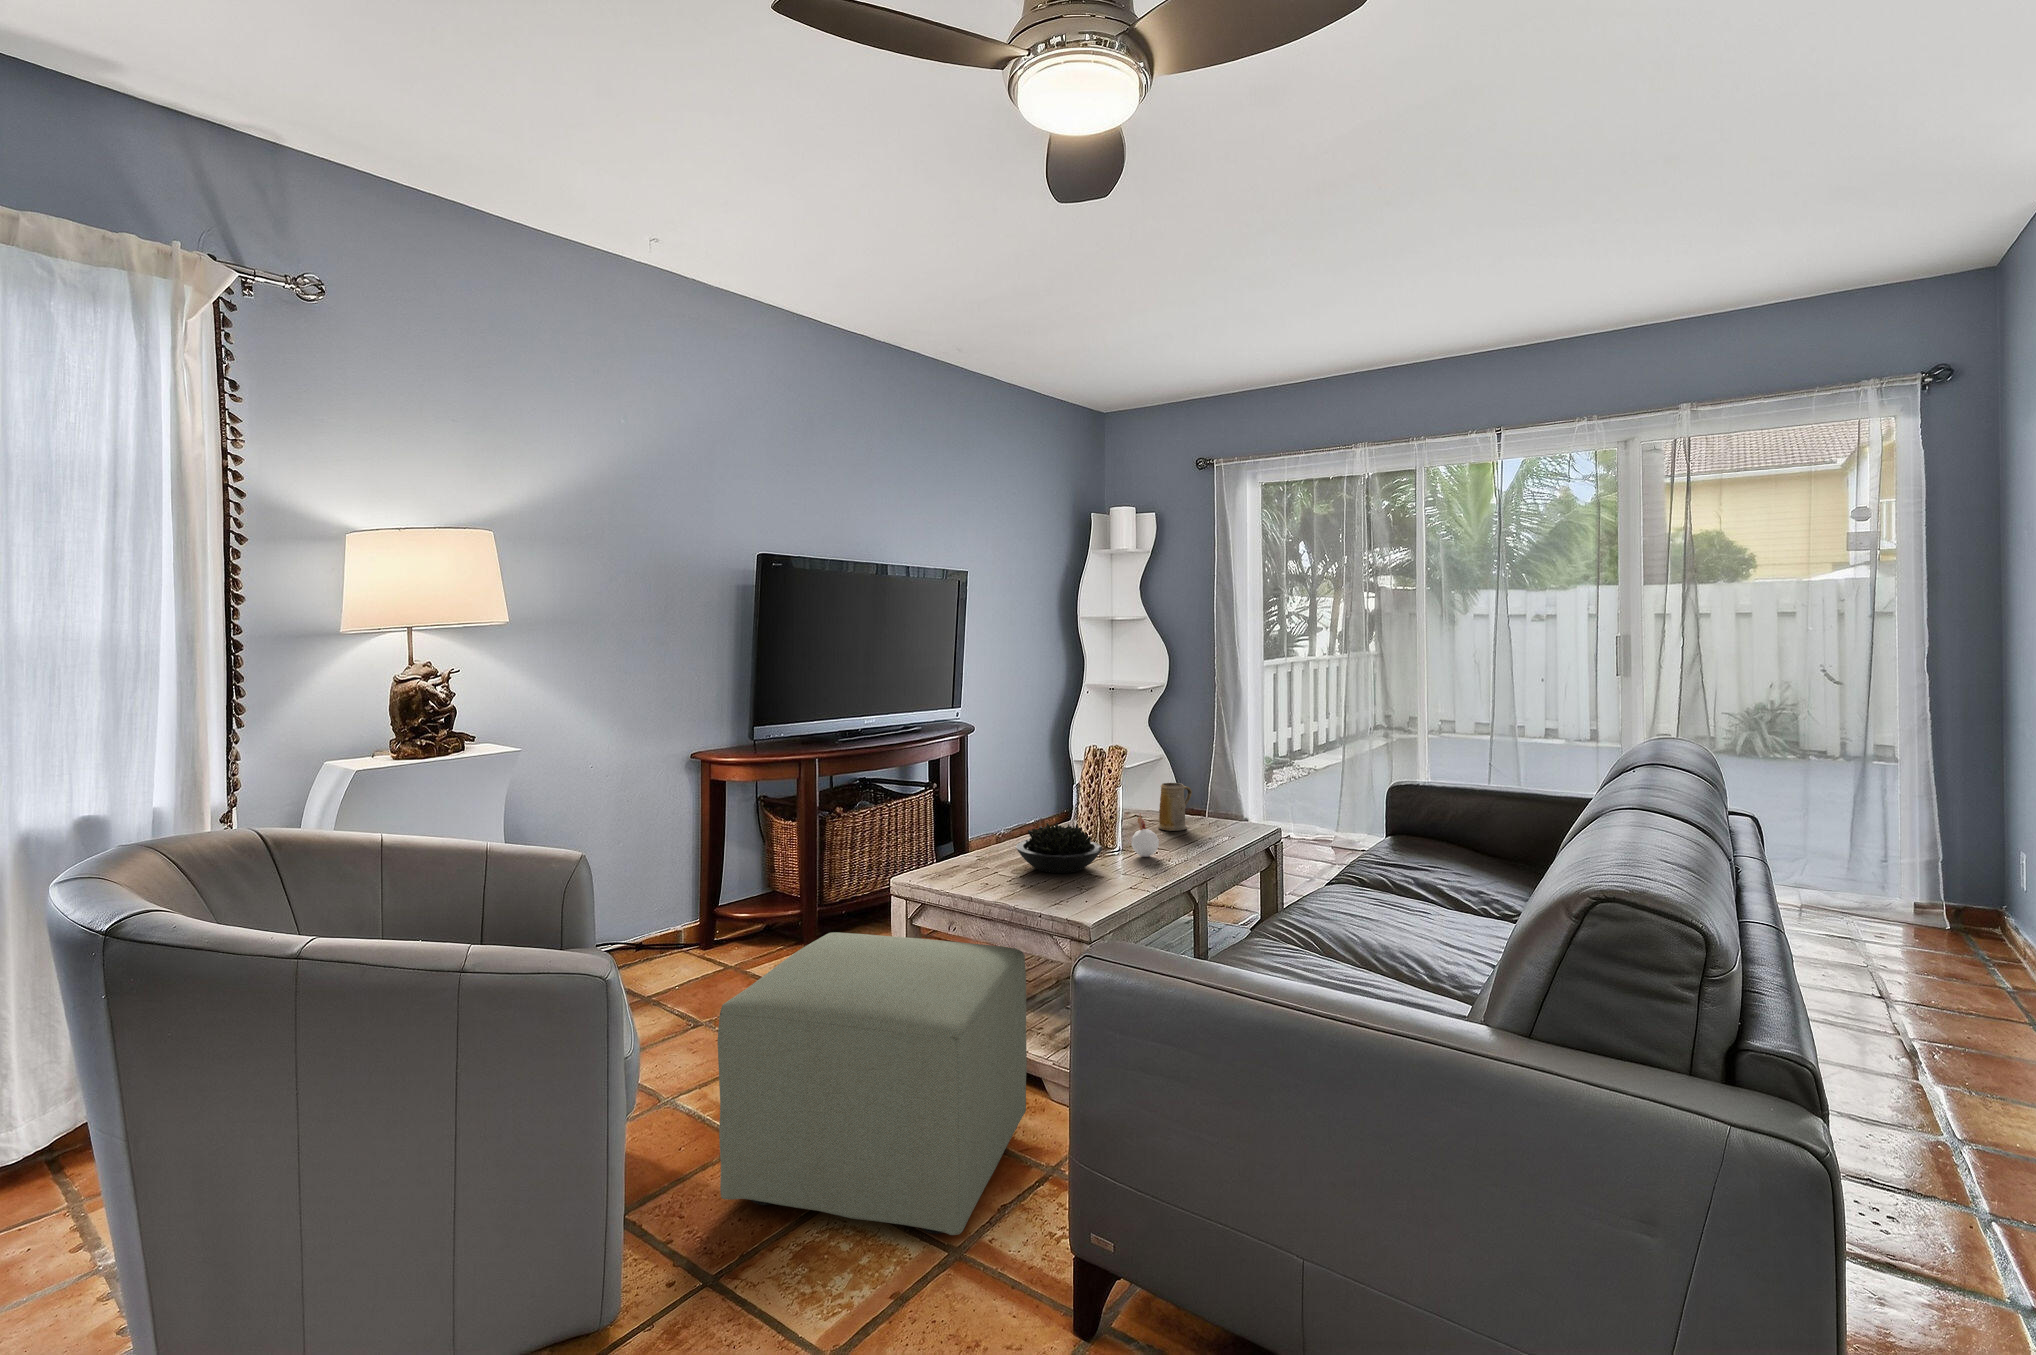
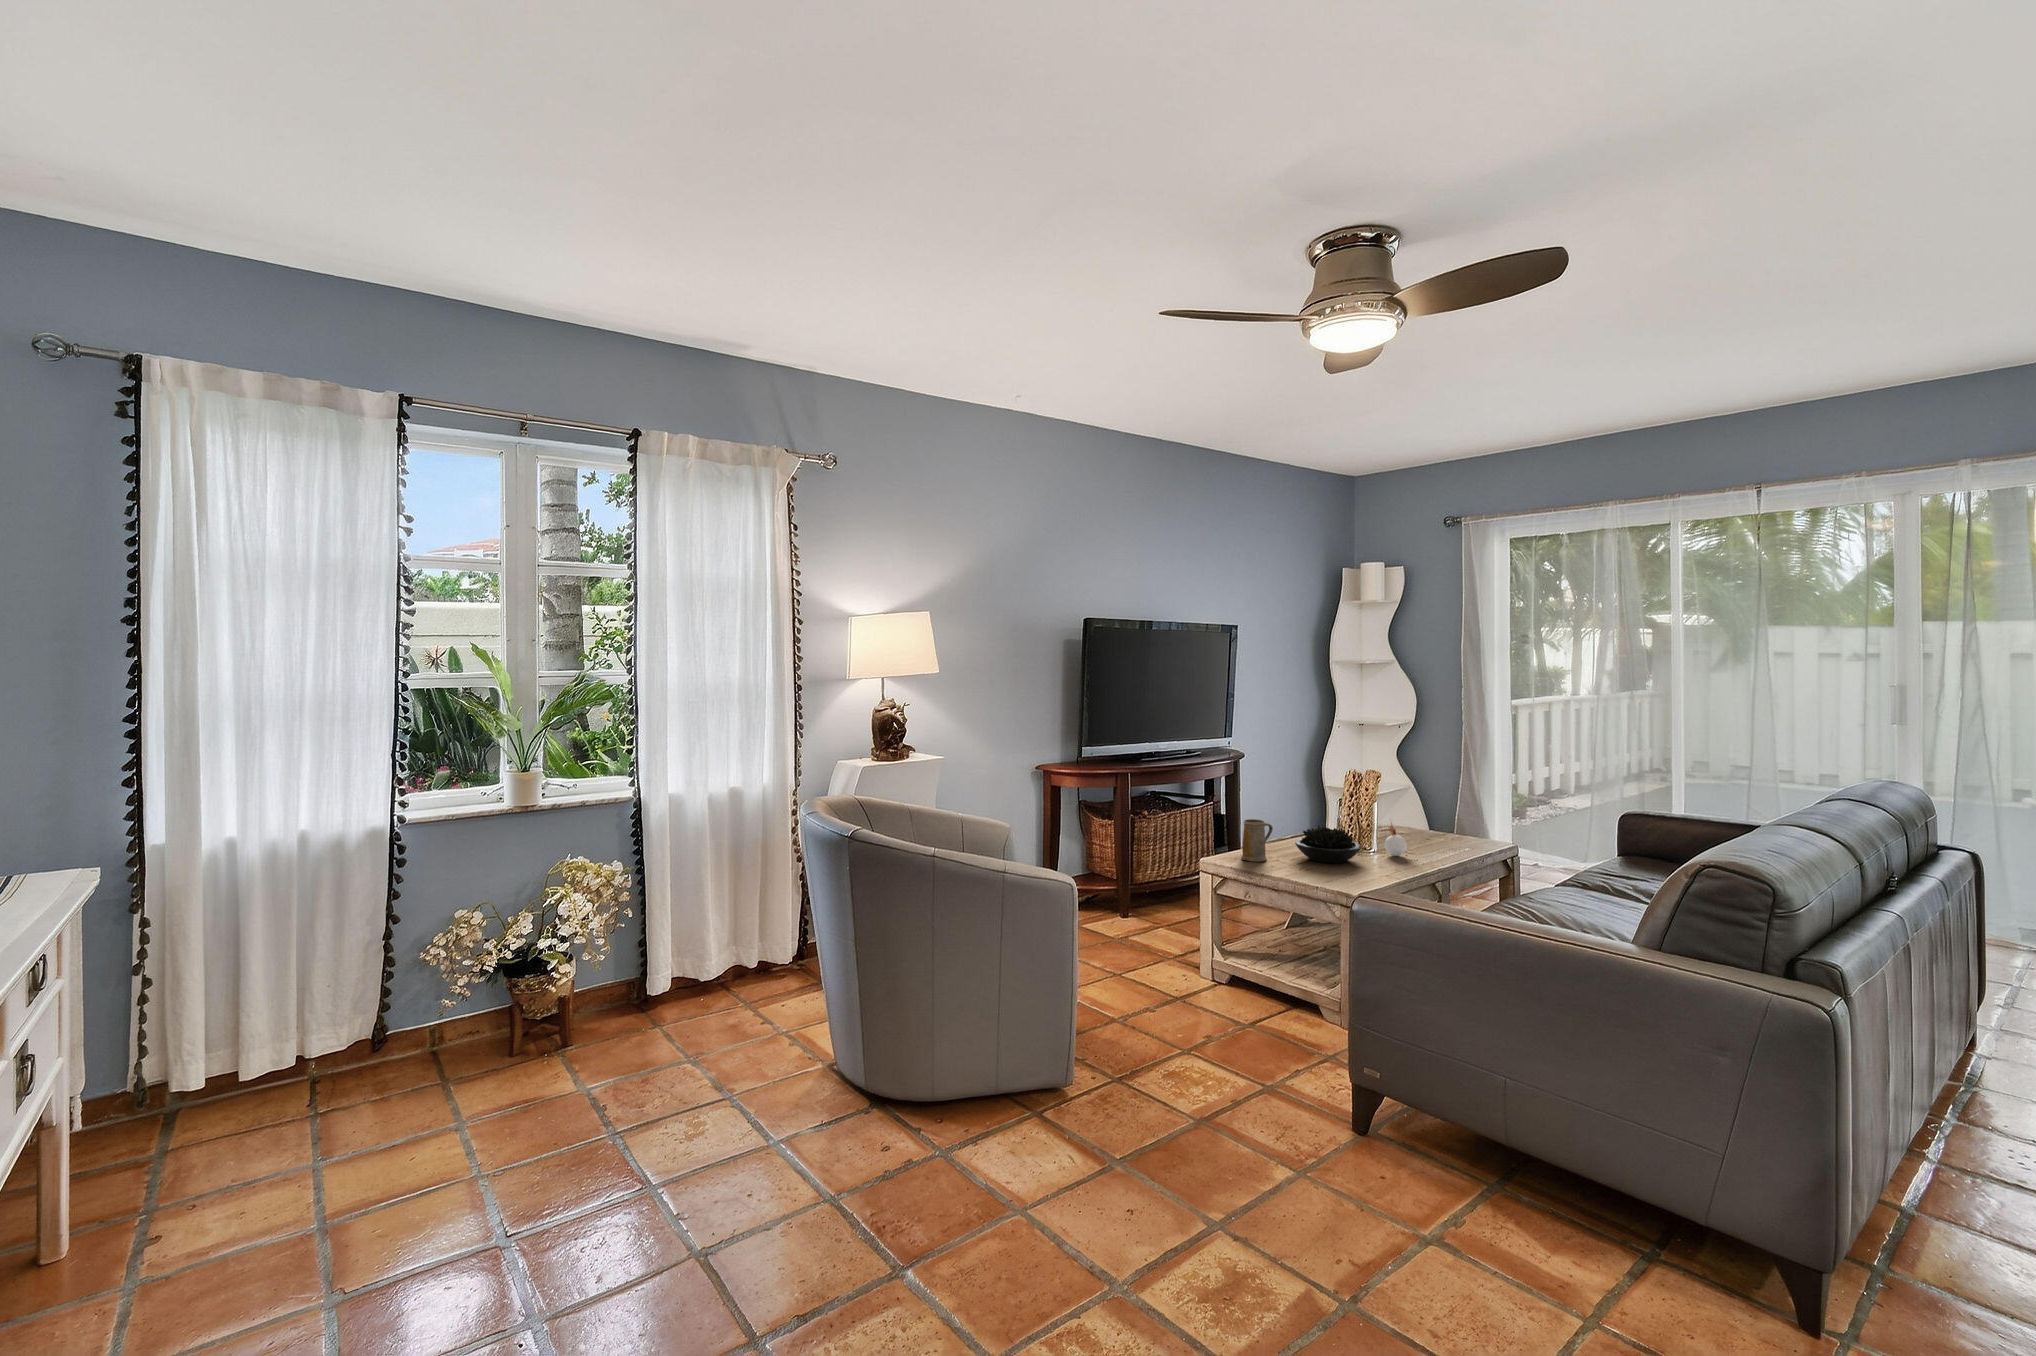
mug: present [1158,783,1192,831] -> present [1241,819,1273,862]
ottoman: present [718,932,1027,1235] -> none [1110,890,1309,1081]

